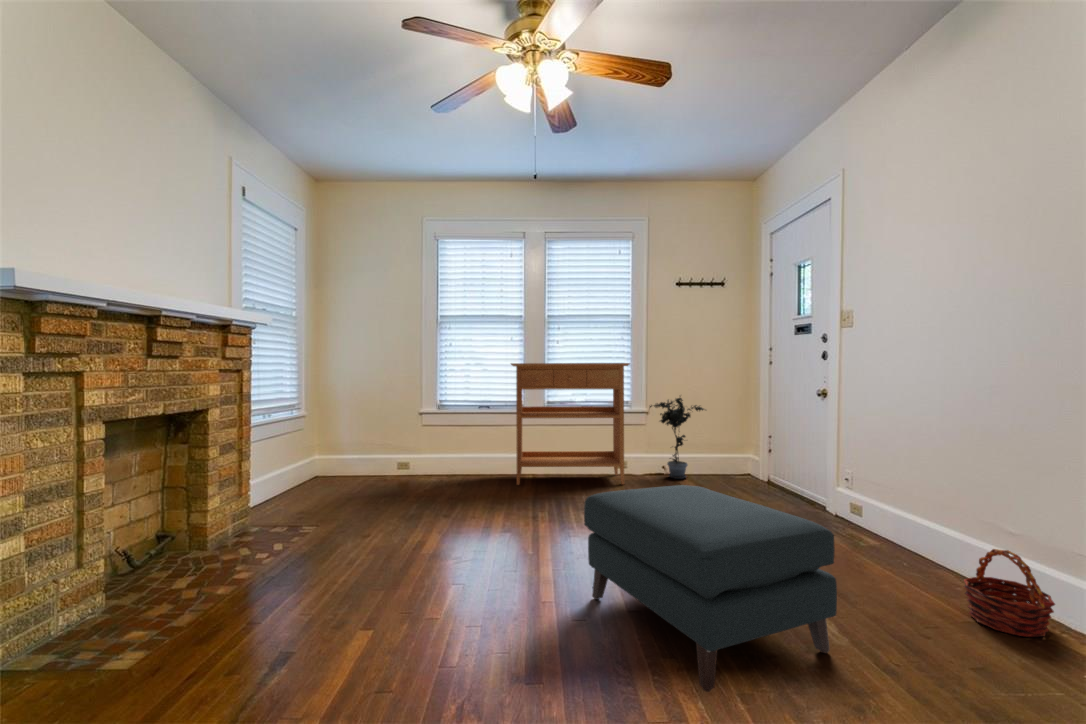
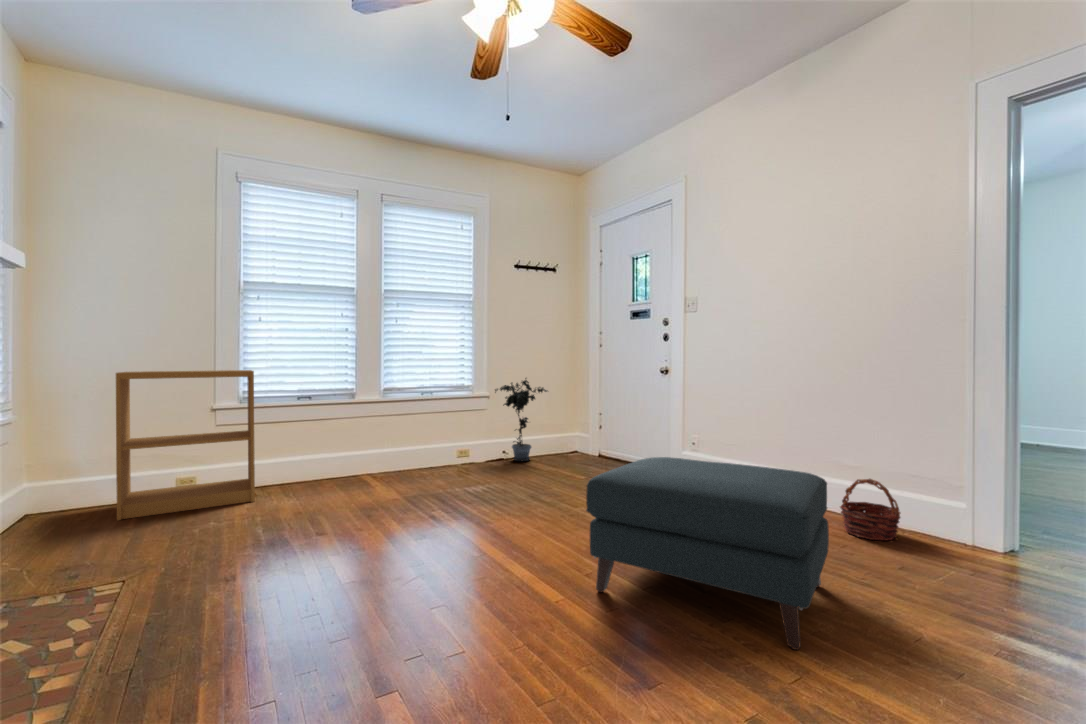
console table: present [511,363,630,485] -> none [343,342,488,489]
bookshelf: none [359,384,447,485] -> present [116,370,255,520]

